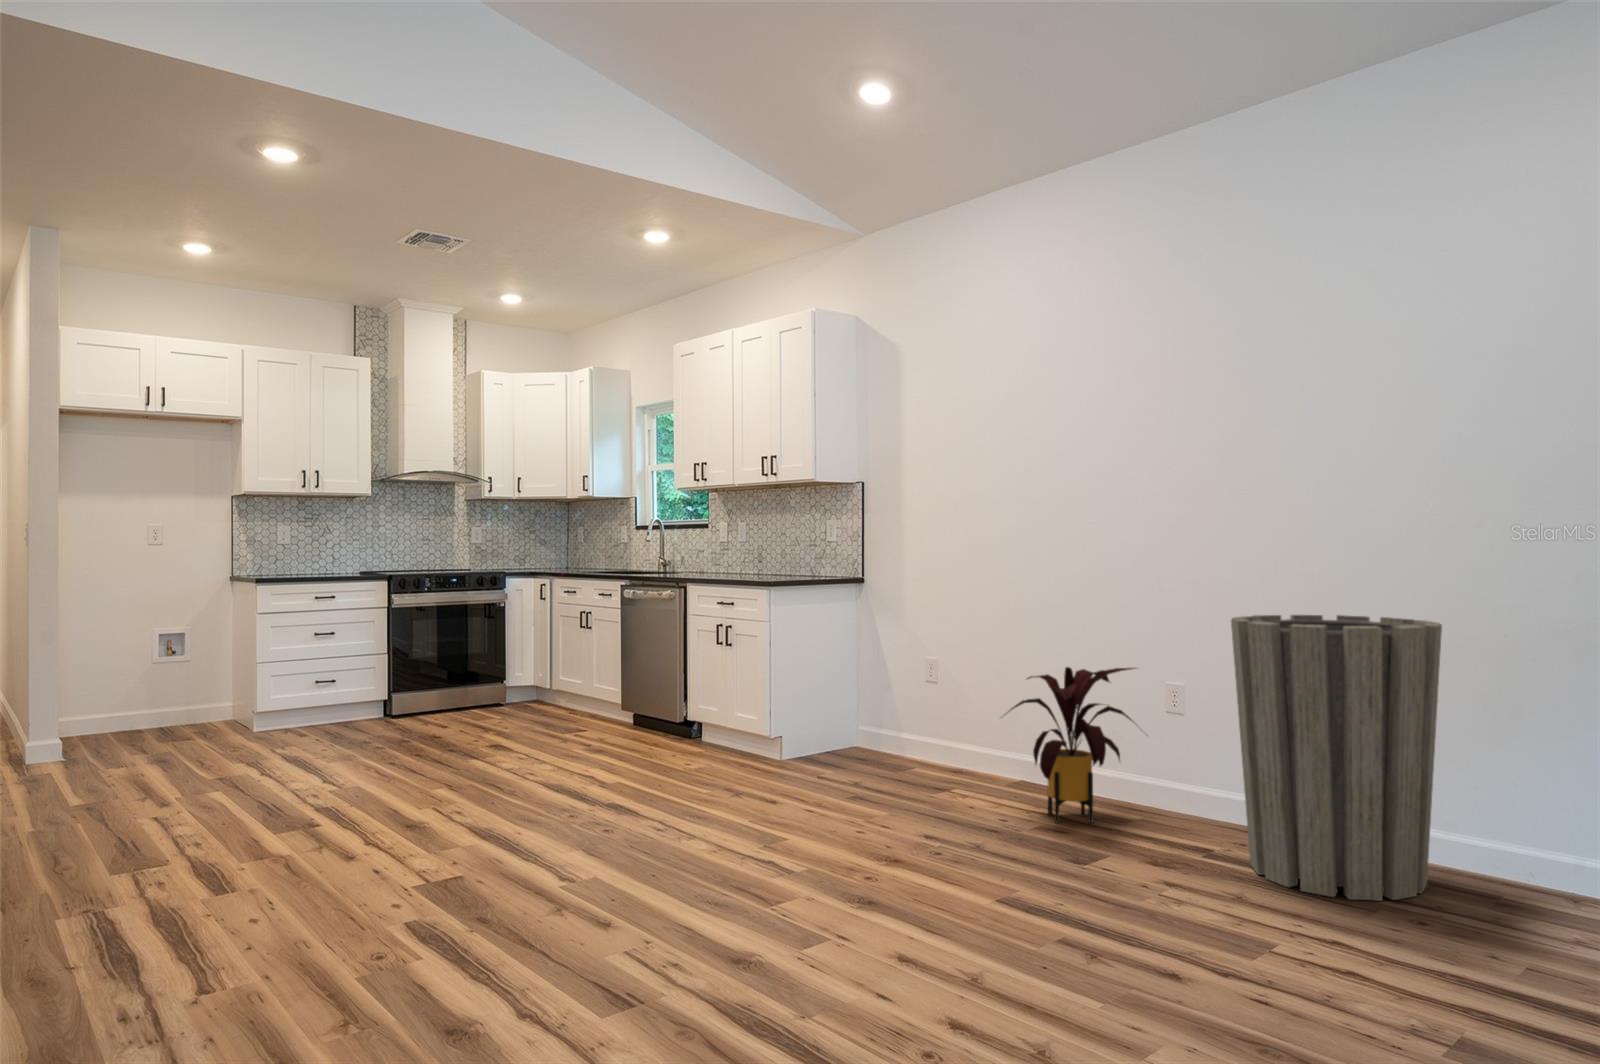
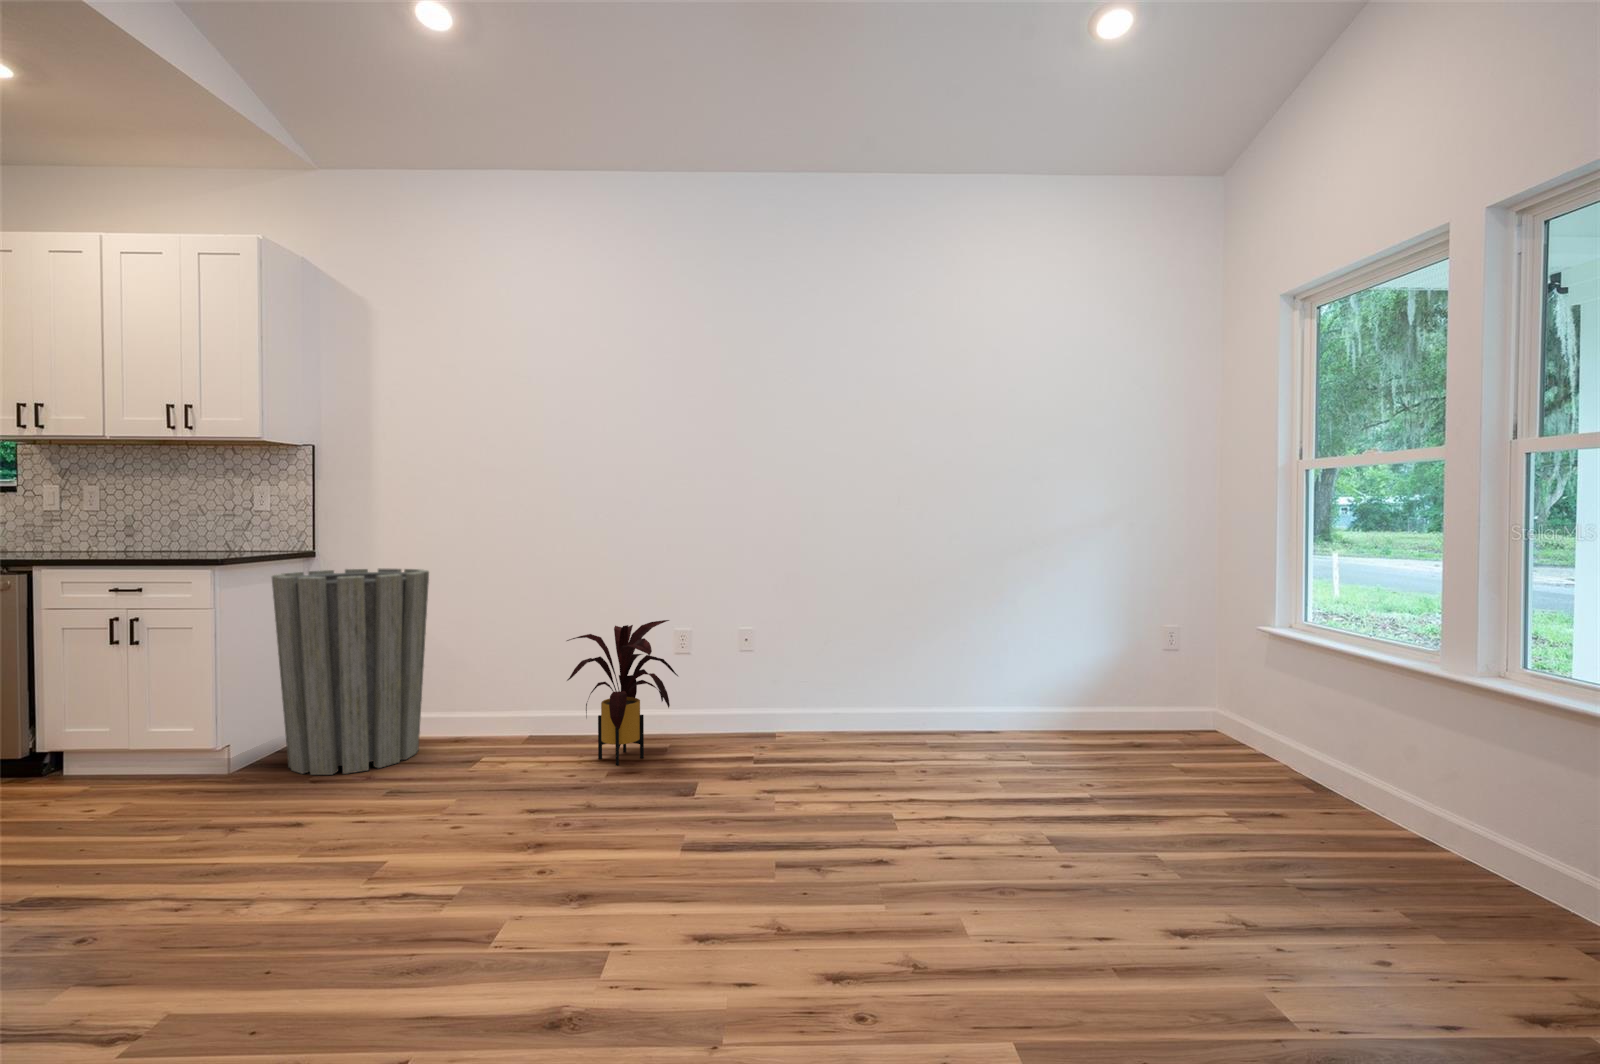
trash can: present [1231,615,1442,901] -> present [272,569,429,775]

